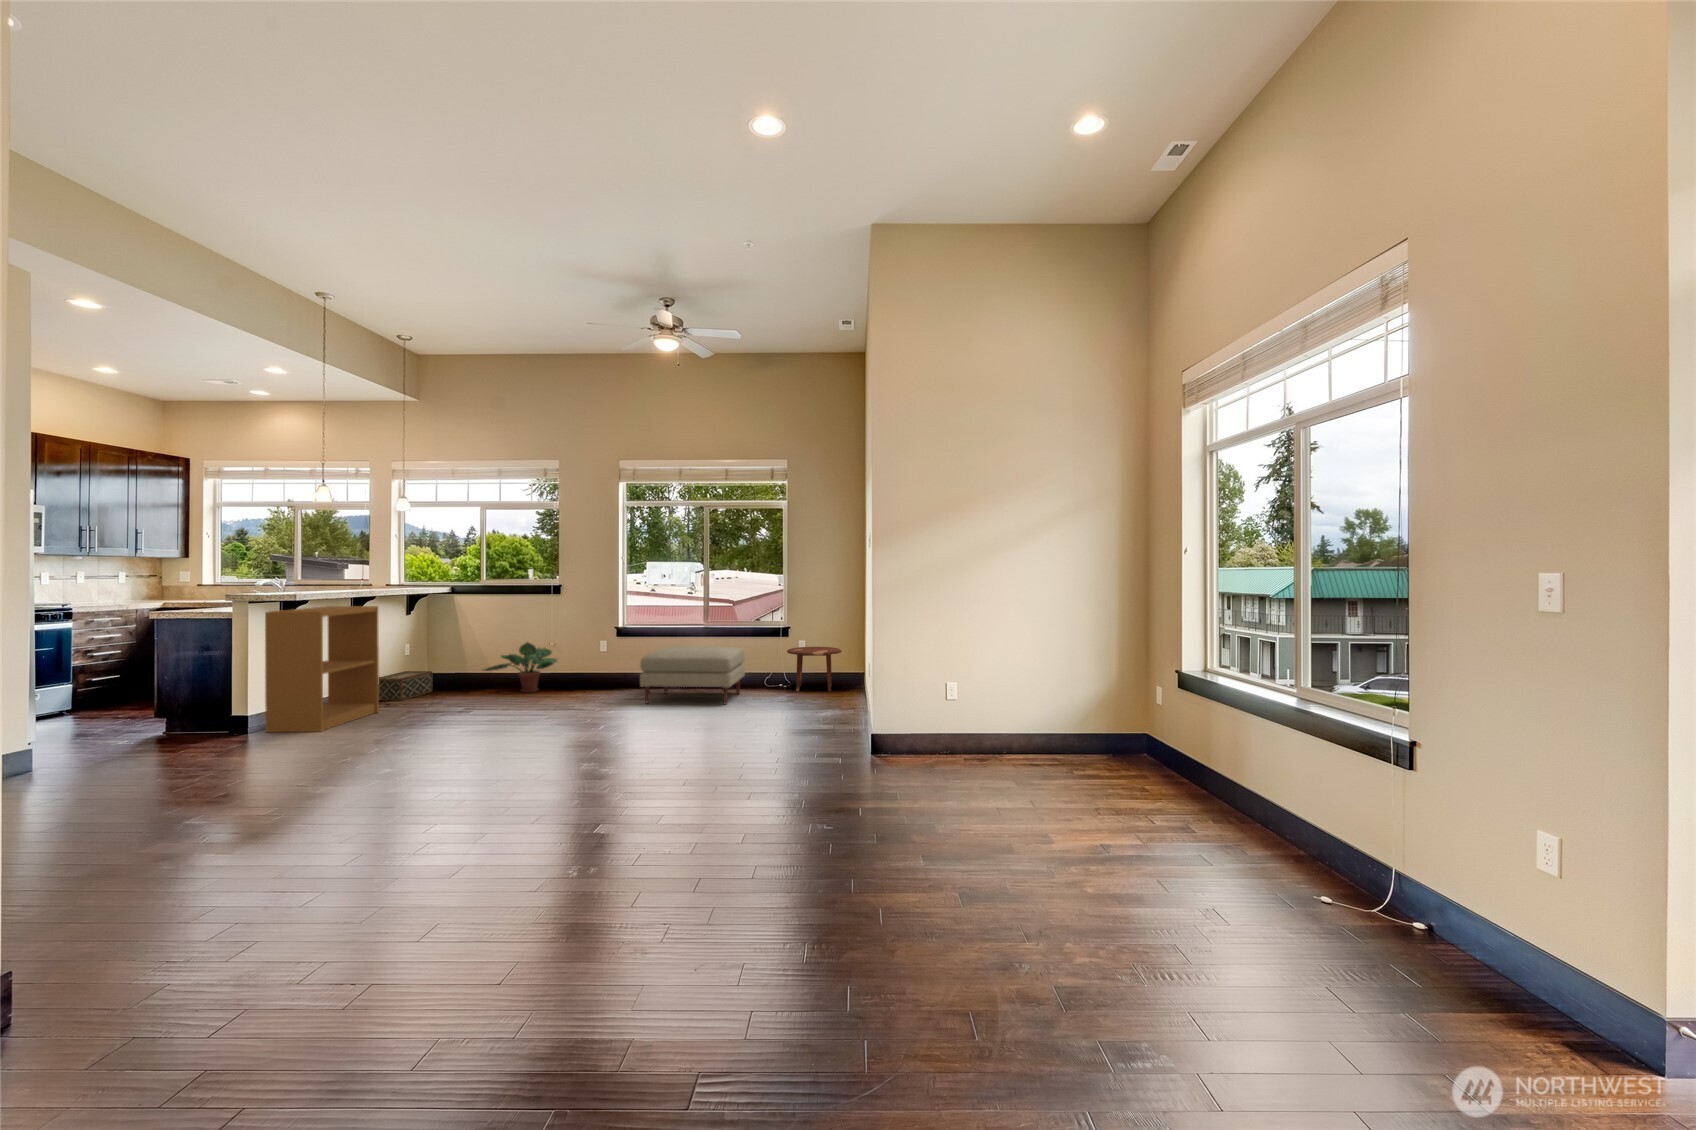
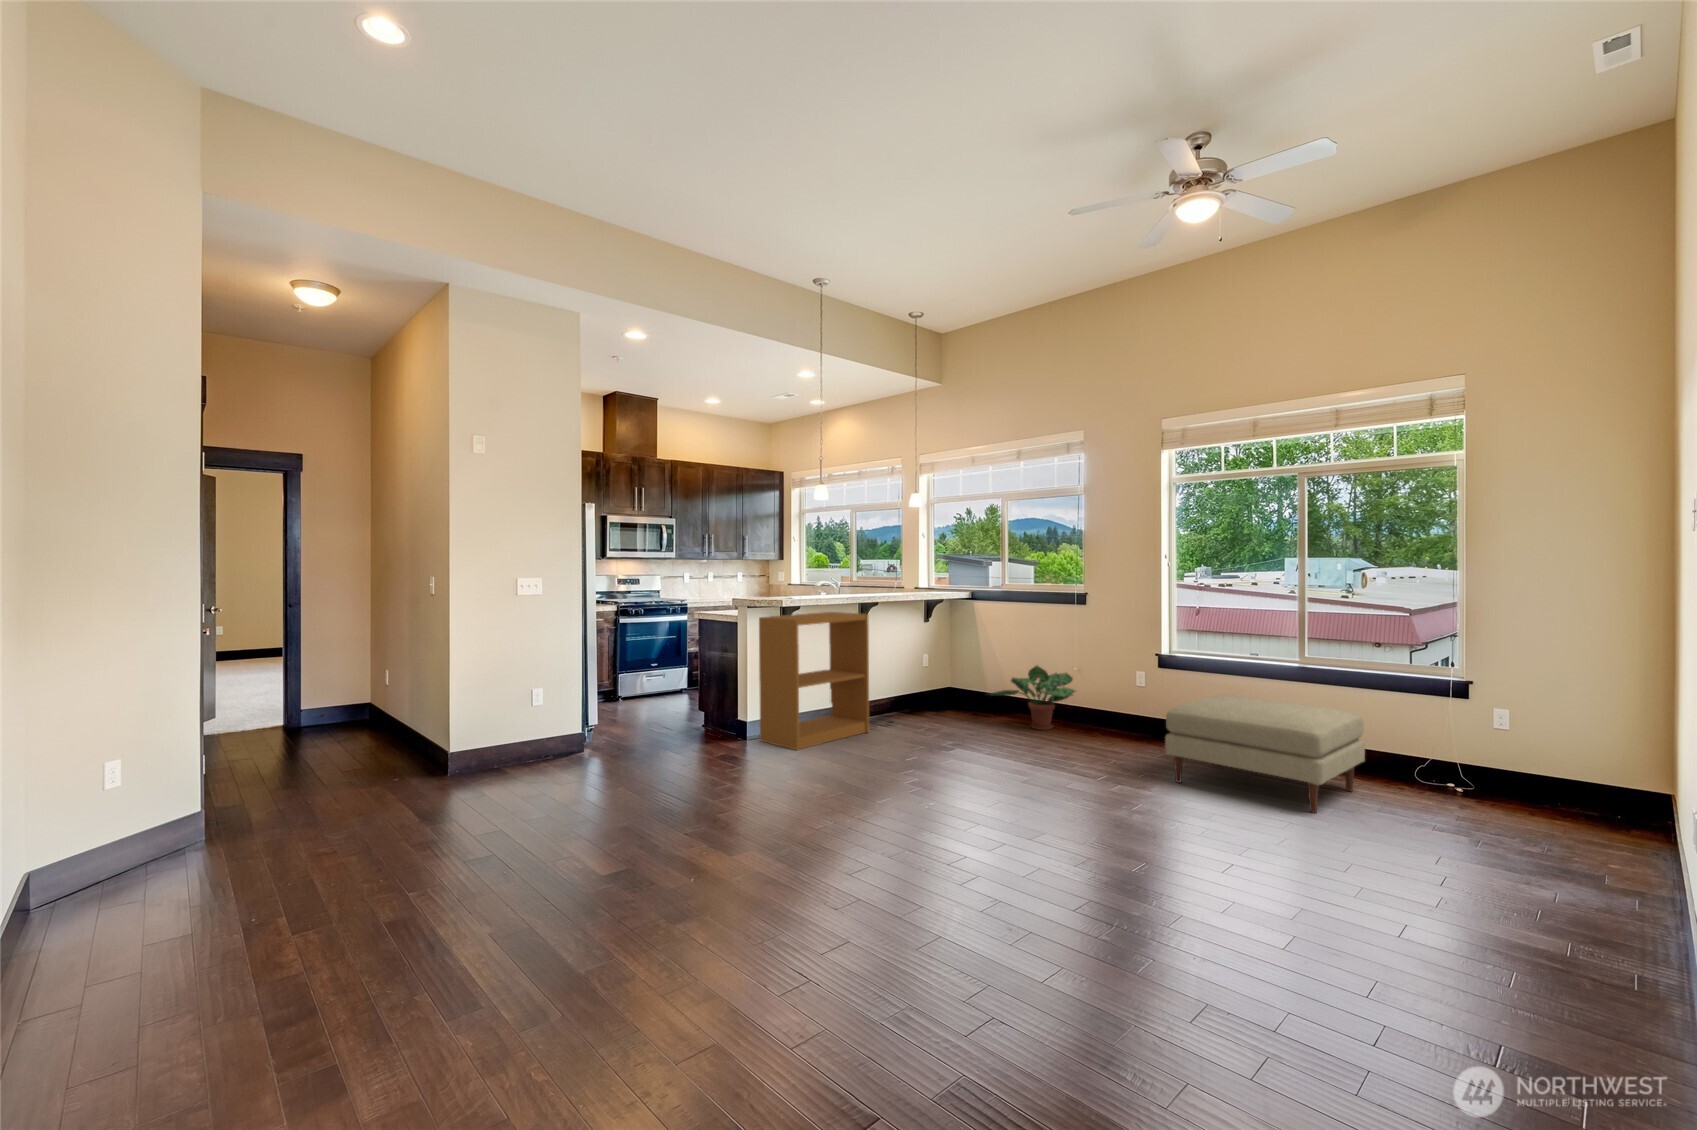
side table: present [787,647,842,691] -> none [1461,722,1604,825]
woven basket: present [379,671,433,701] -> none [882,684,945,719]

